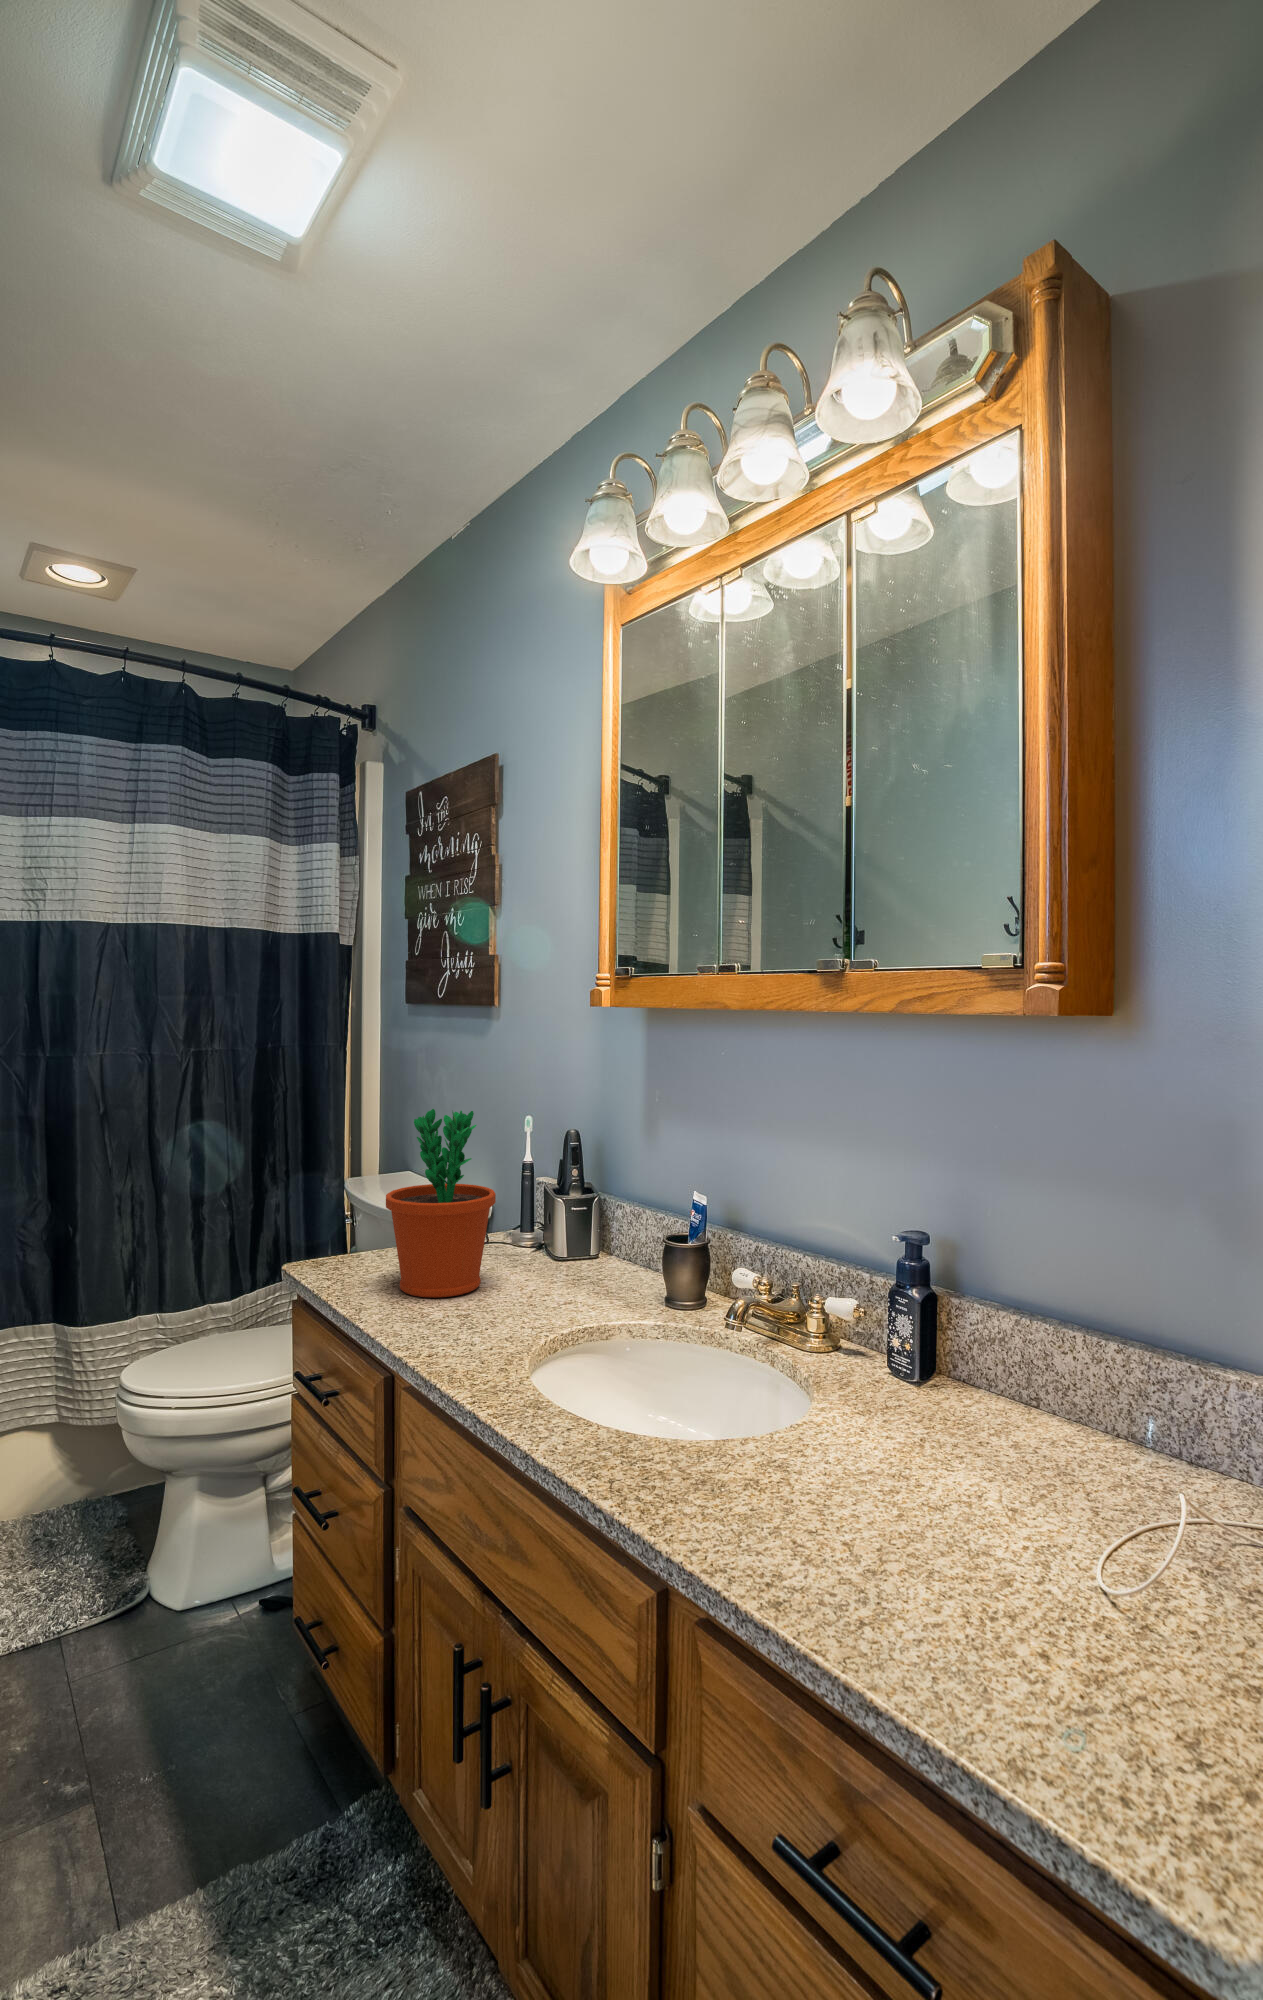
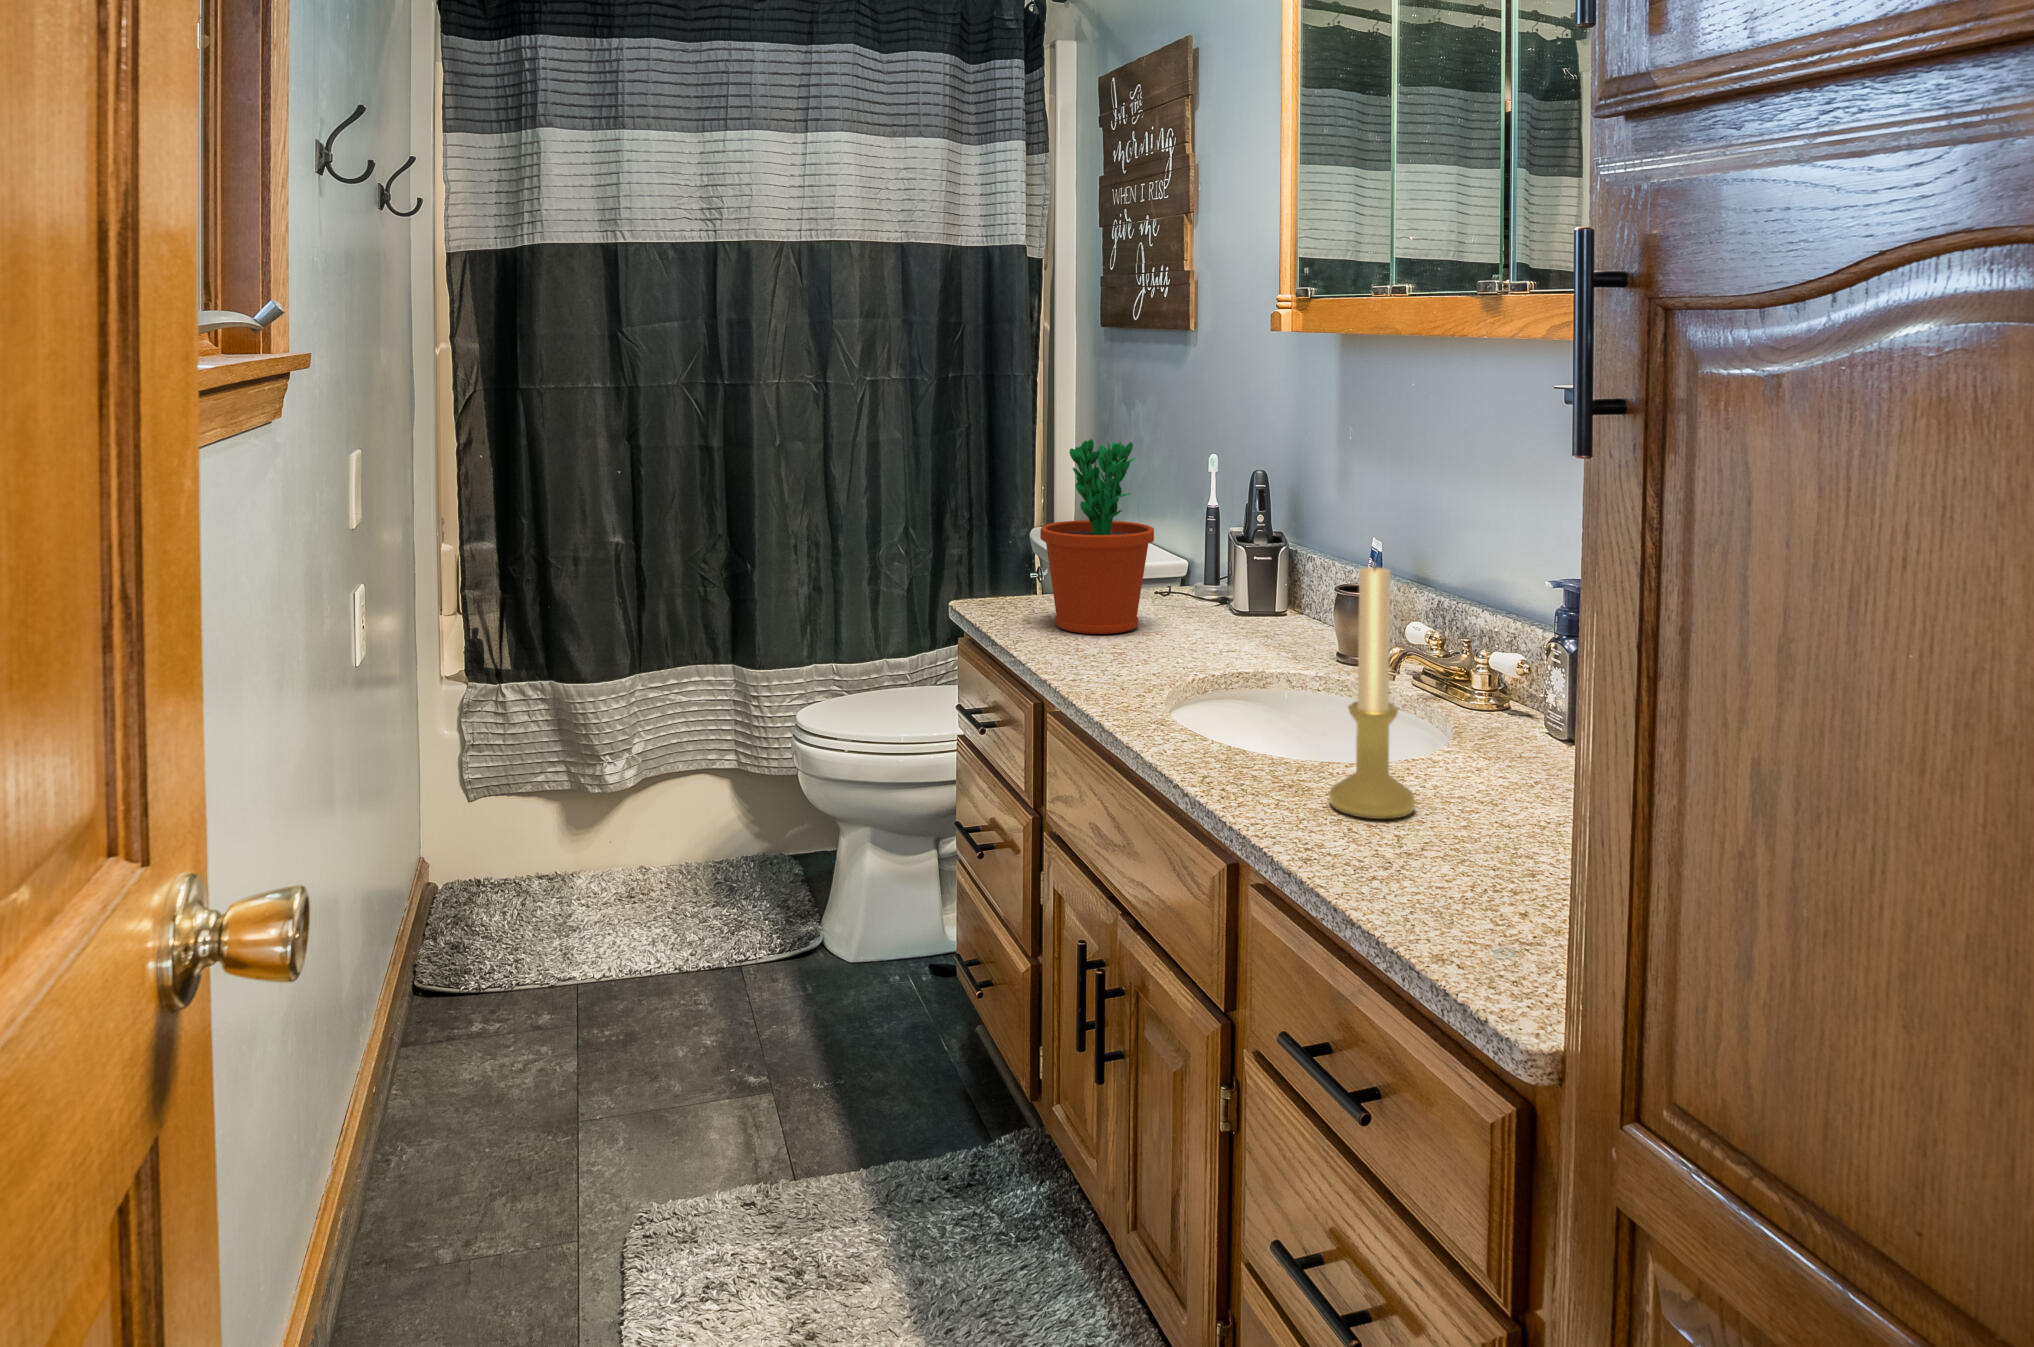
candle holder: none [775,1251,868,1541] -> present [1329,562,1415,819]

